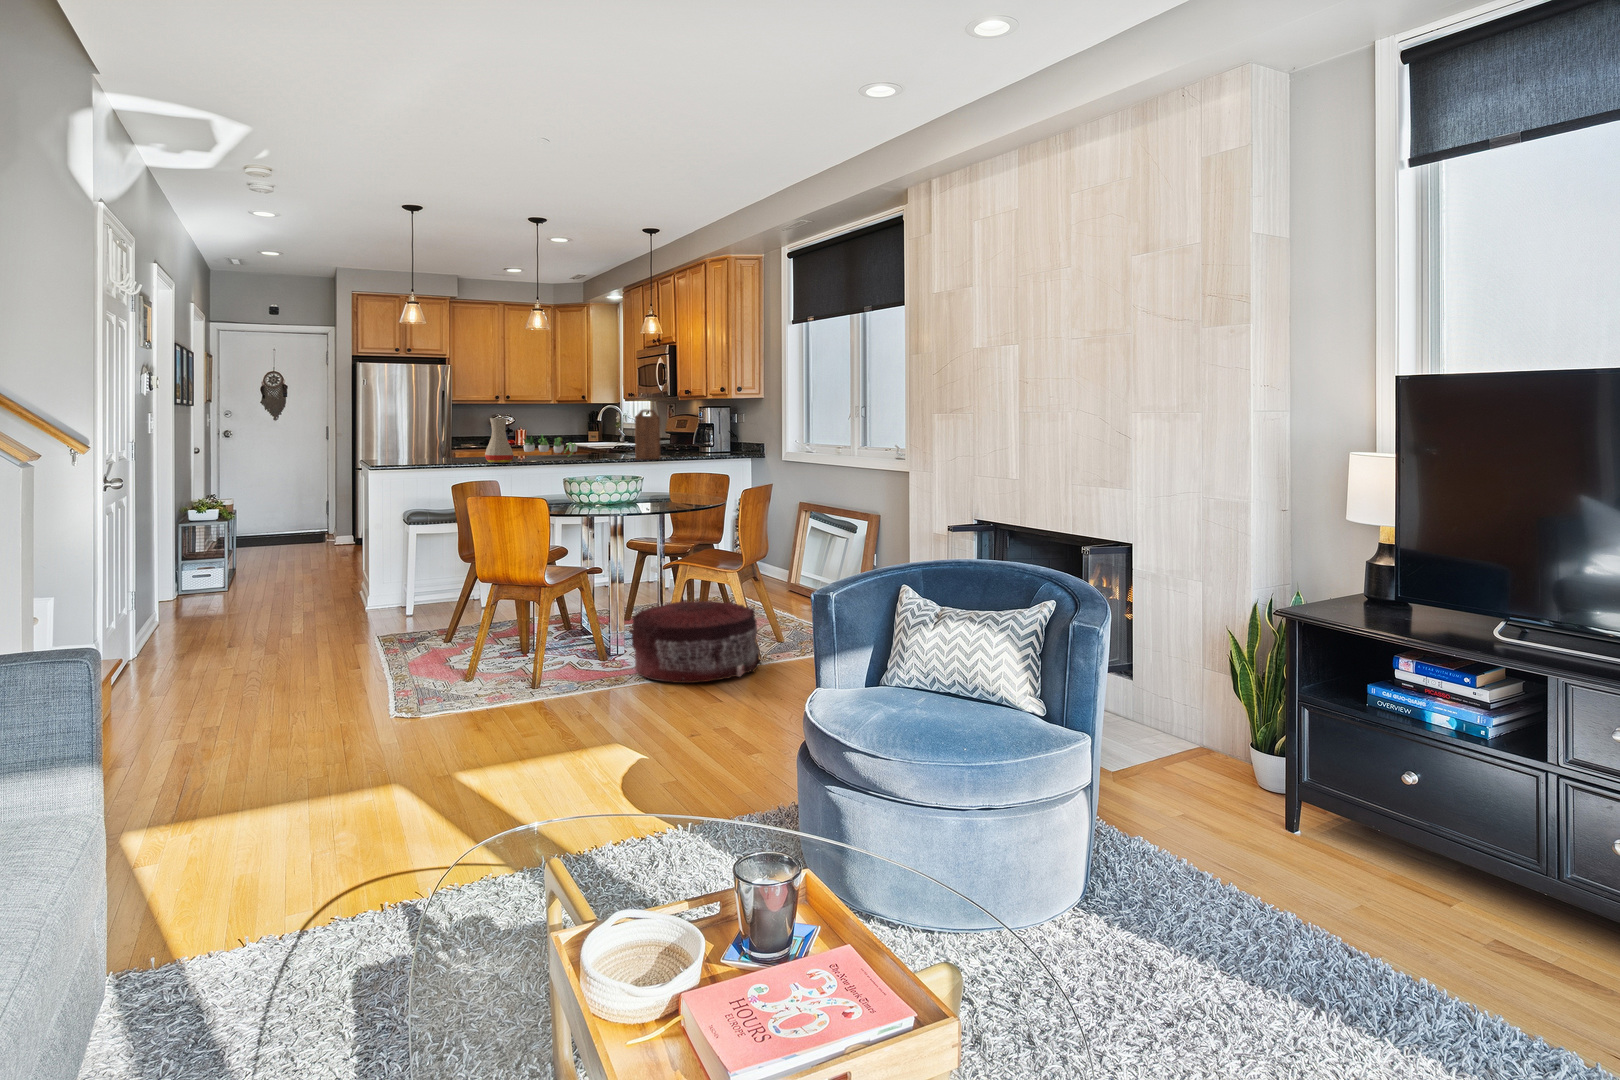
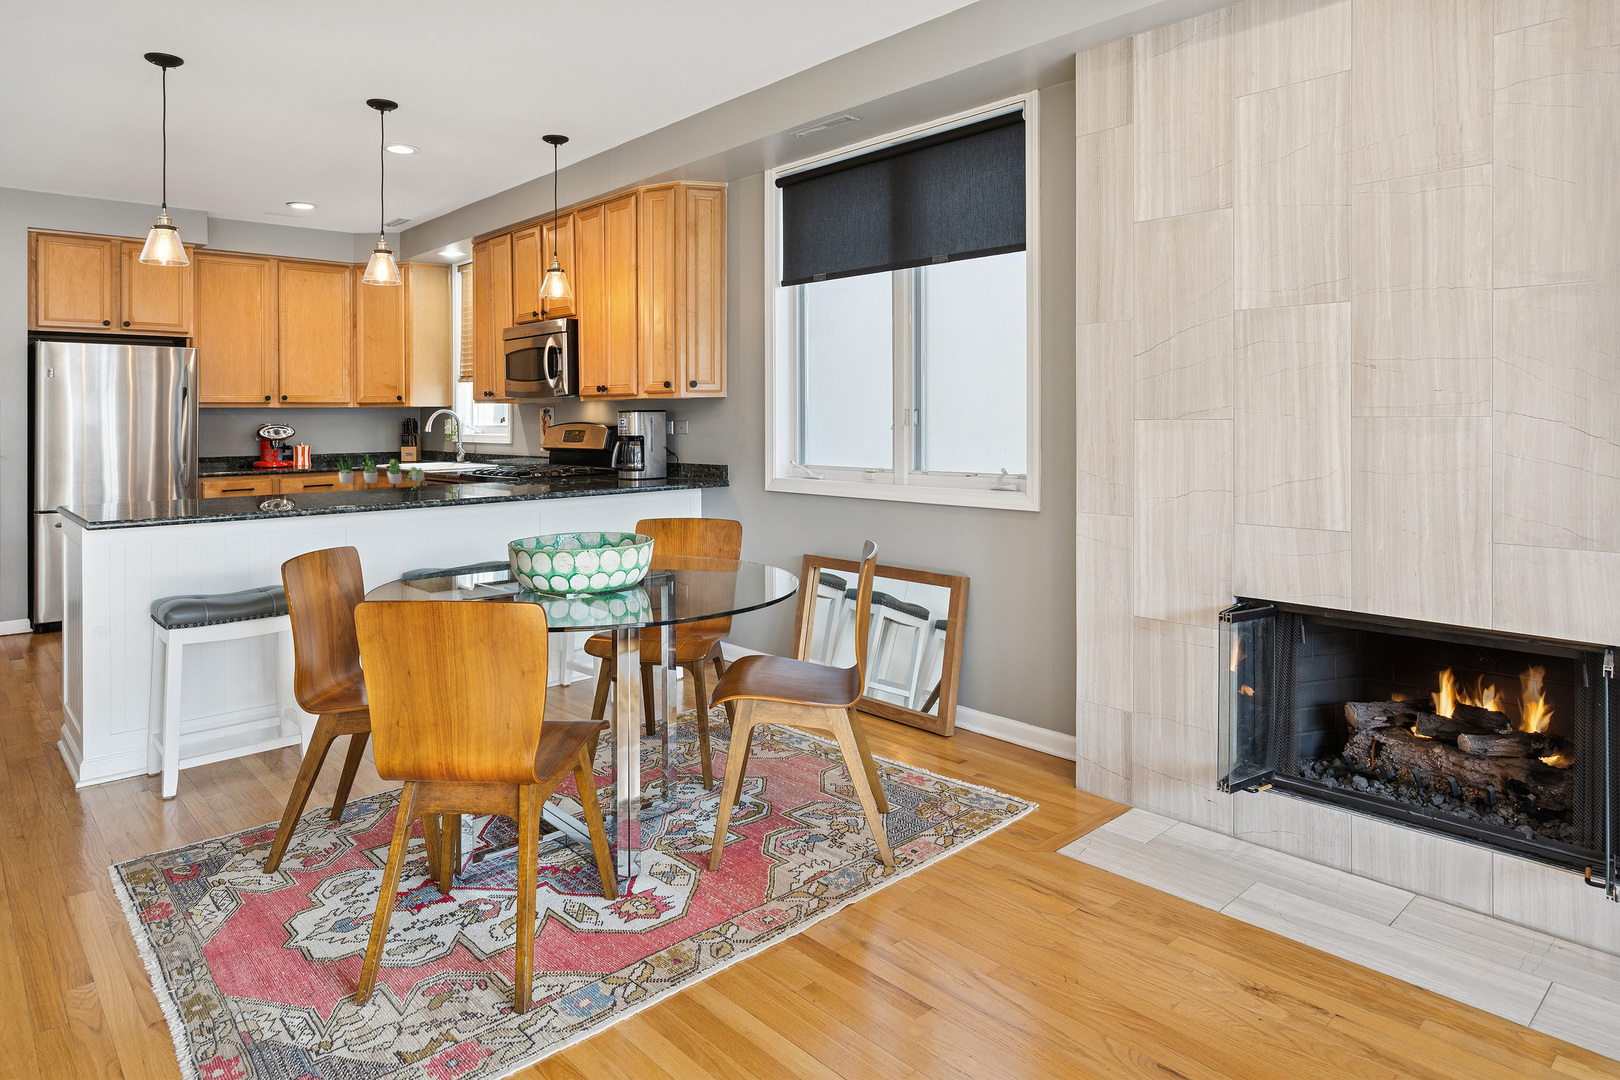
cutting board: present [635,409,661,460] -> none [530,416,568,494]
vase: present [485,418,514,463] -> none [285,433,335,506]
pouf: present [630,601,761,683] -> none [672,759,909,951]

